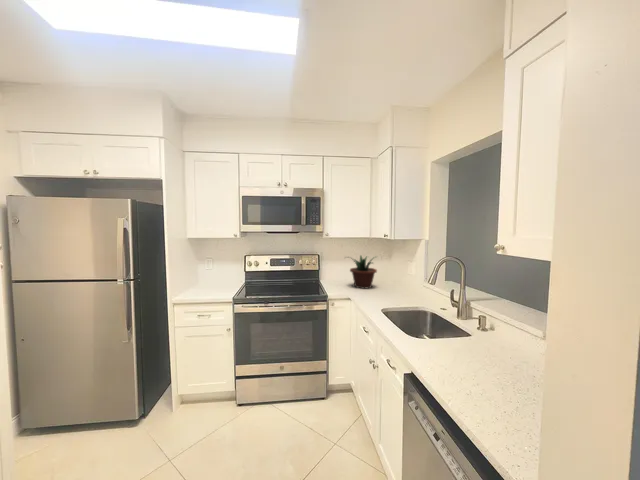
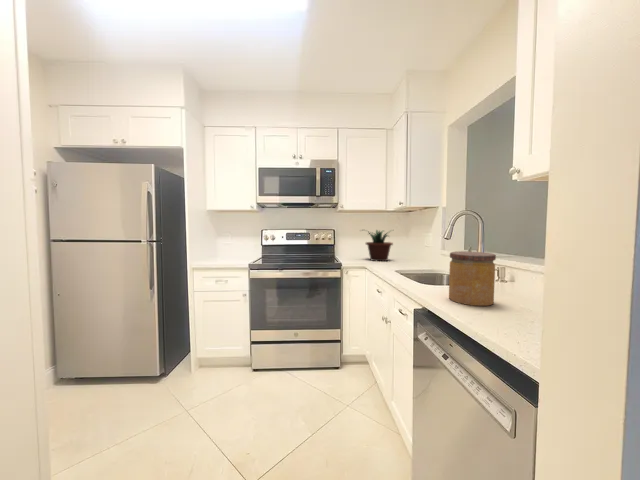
jar: none [436,312,481,374] -> present [449,251,496,306]

